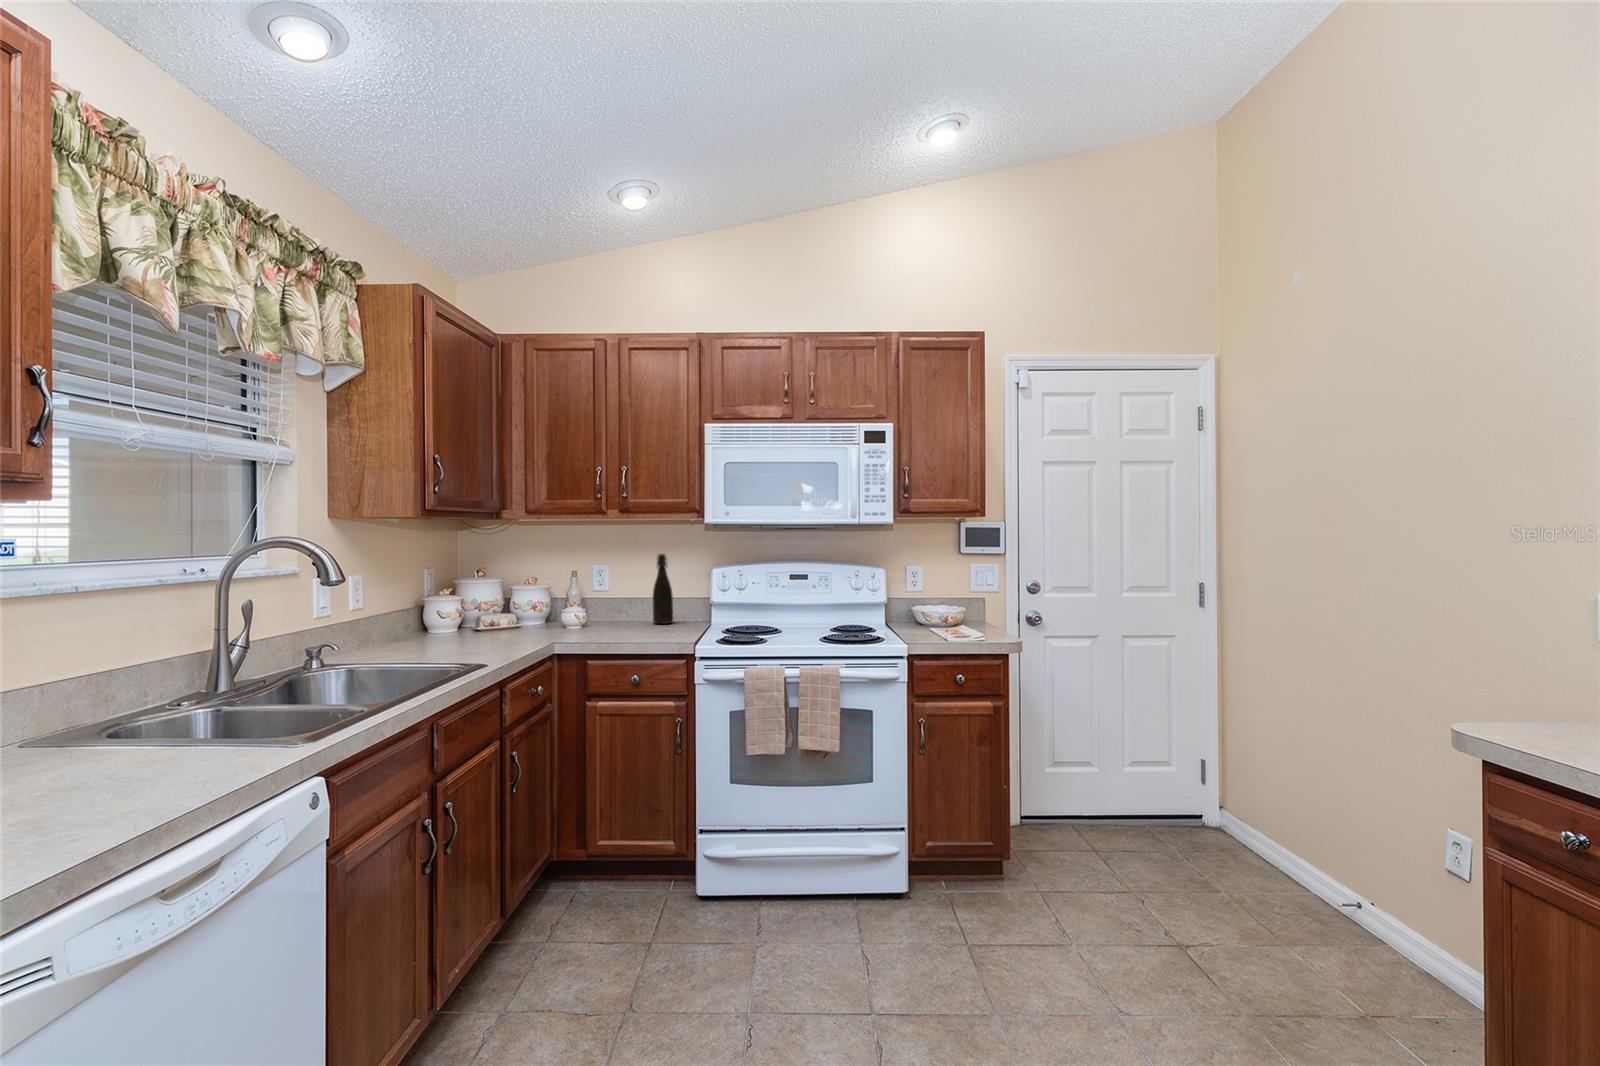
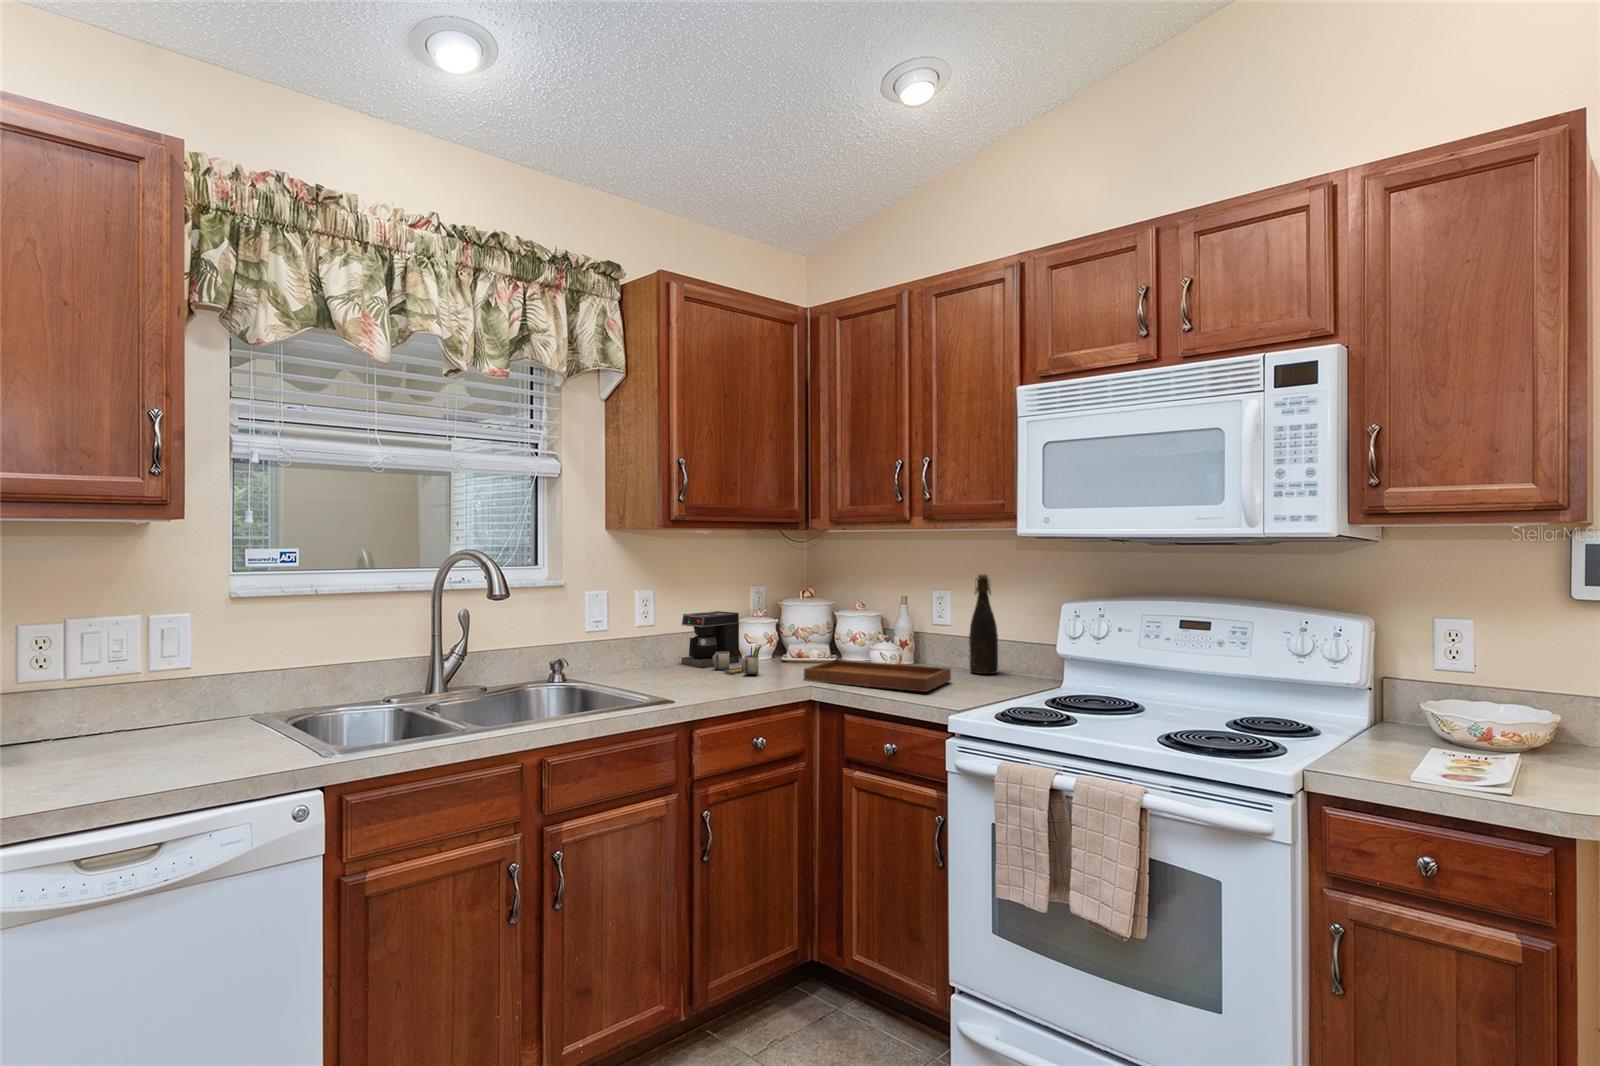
coffee maker: none [410,594,508,645] -> present [682,611,761,674]
tray: none [550,600,656,641] -> present [804,635,951,692]

